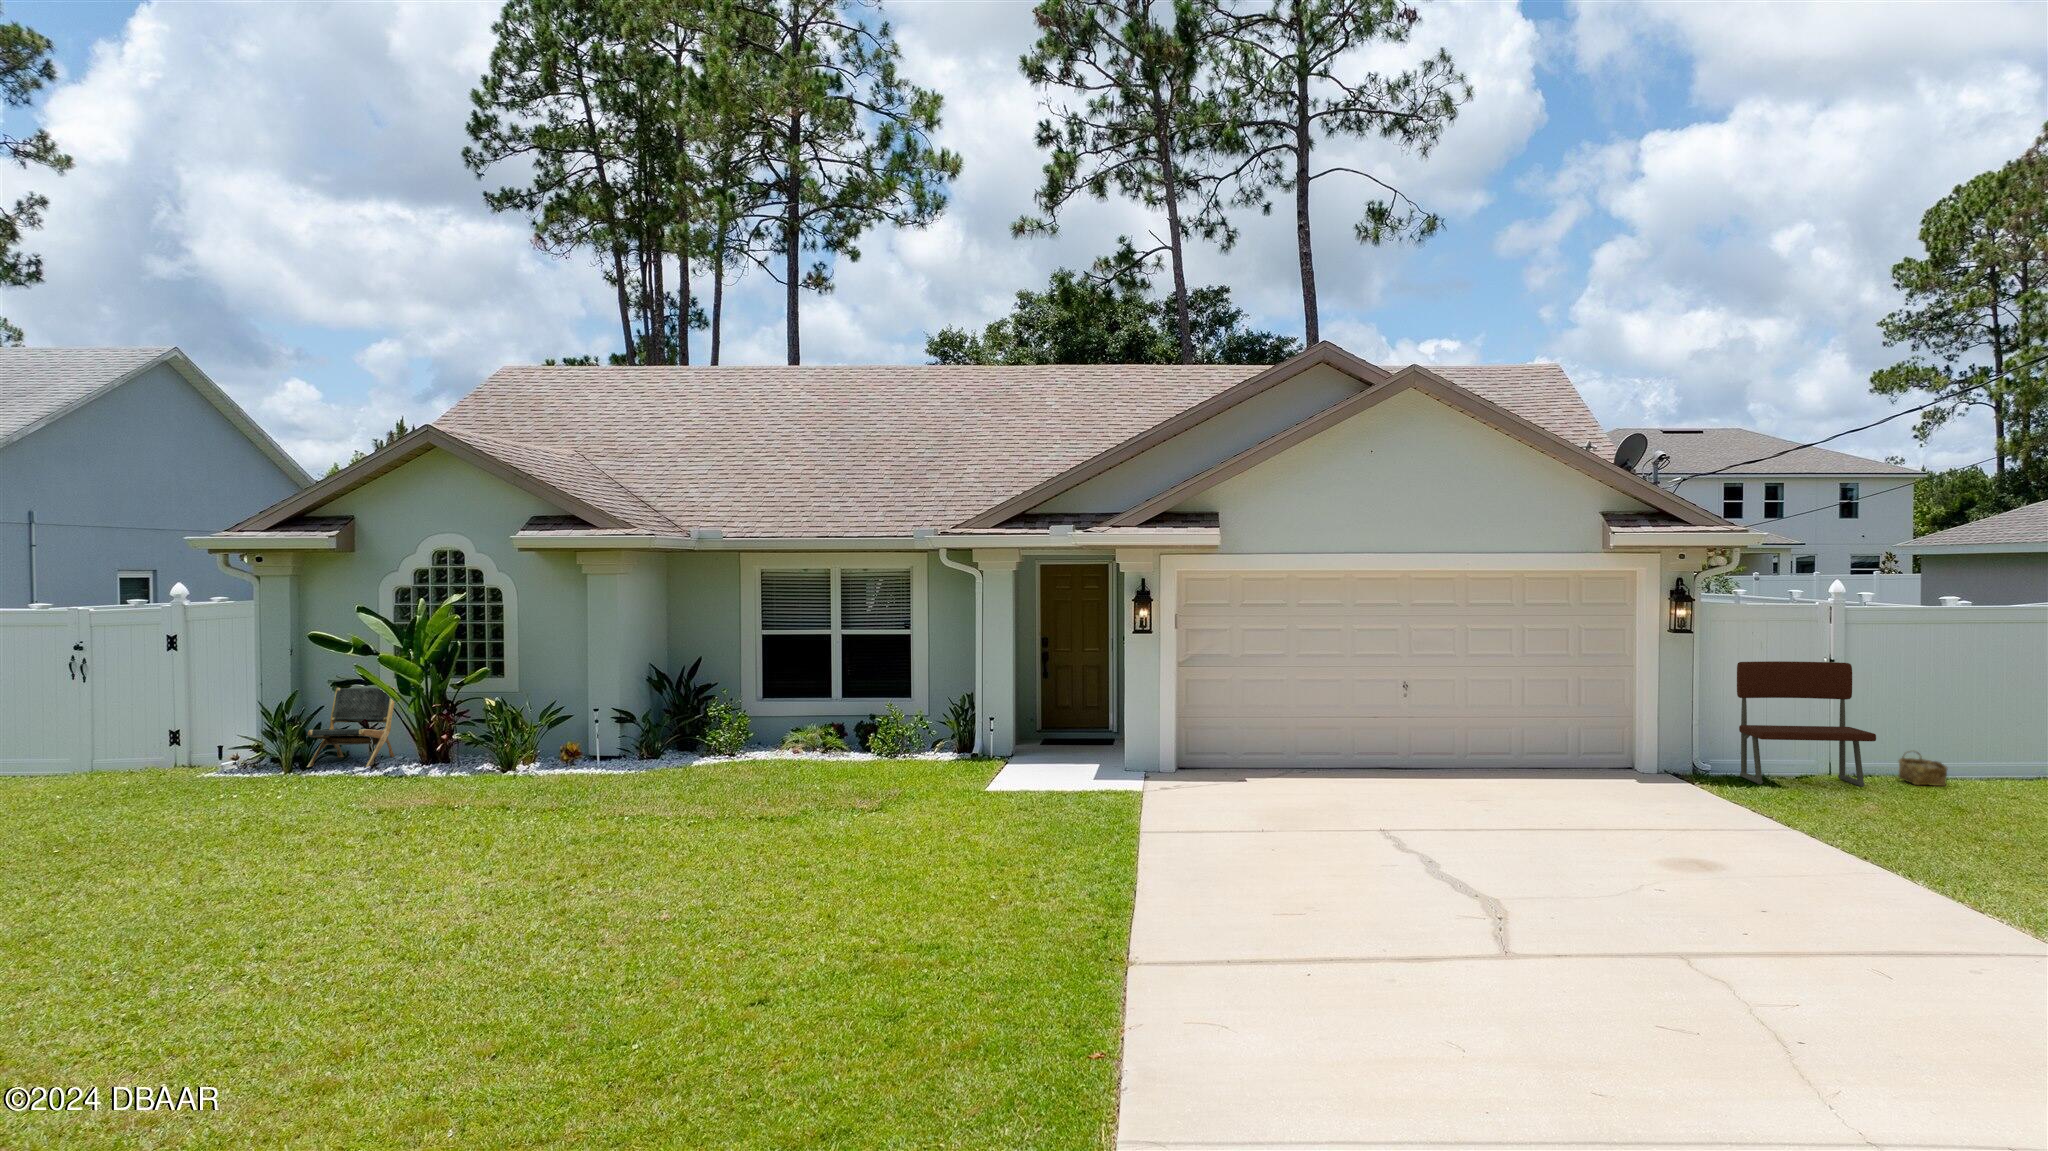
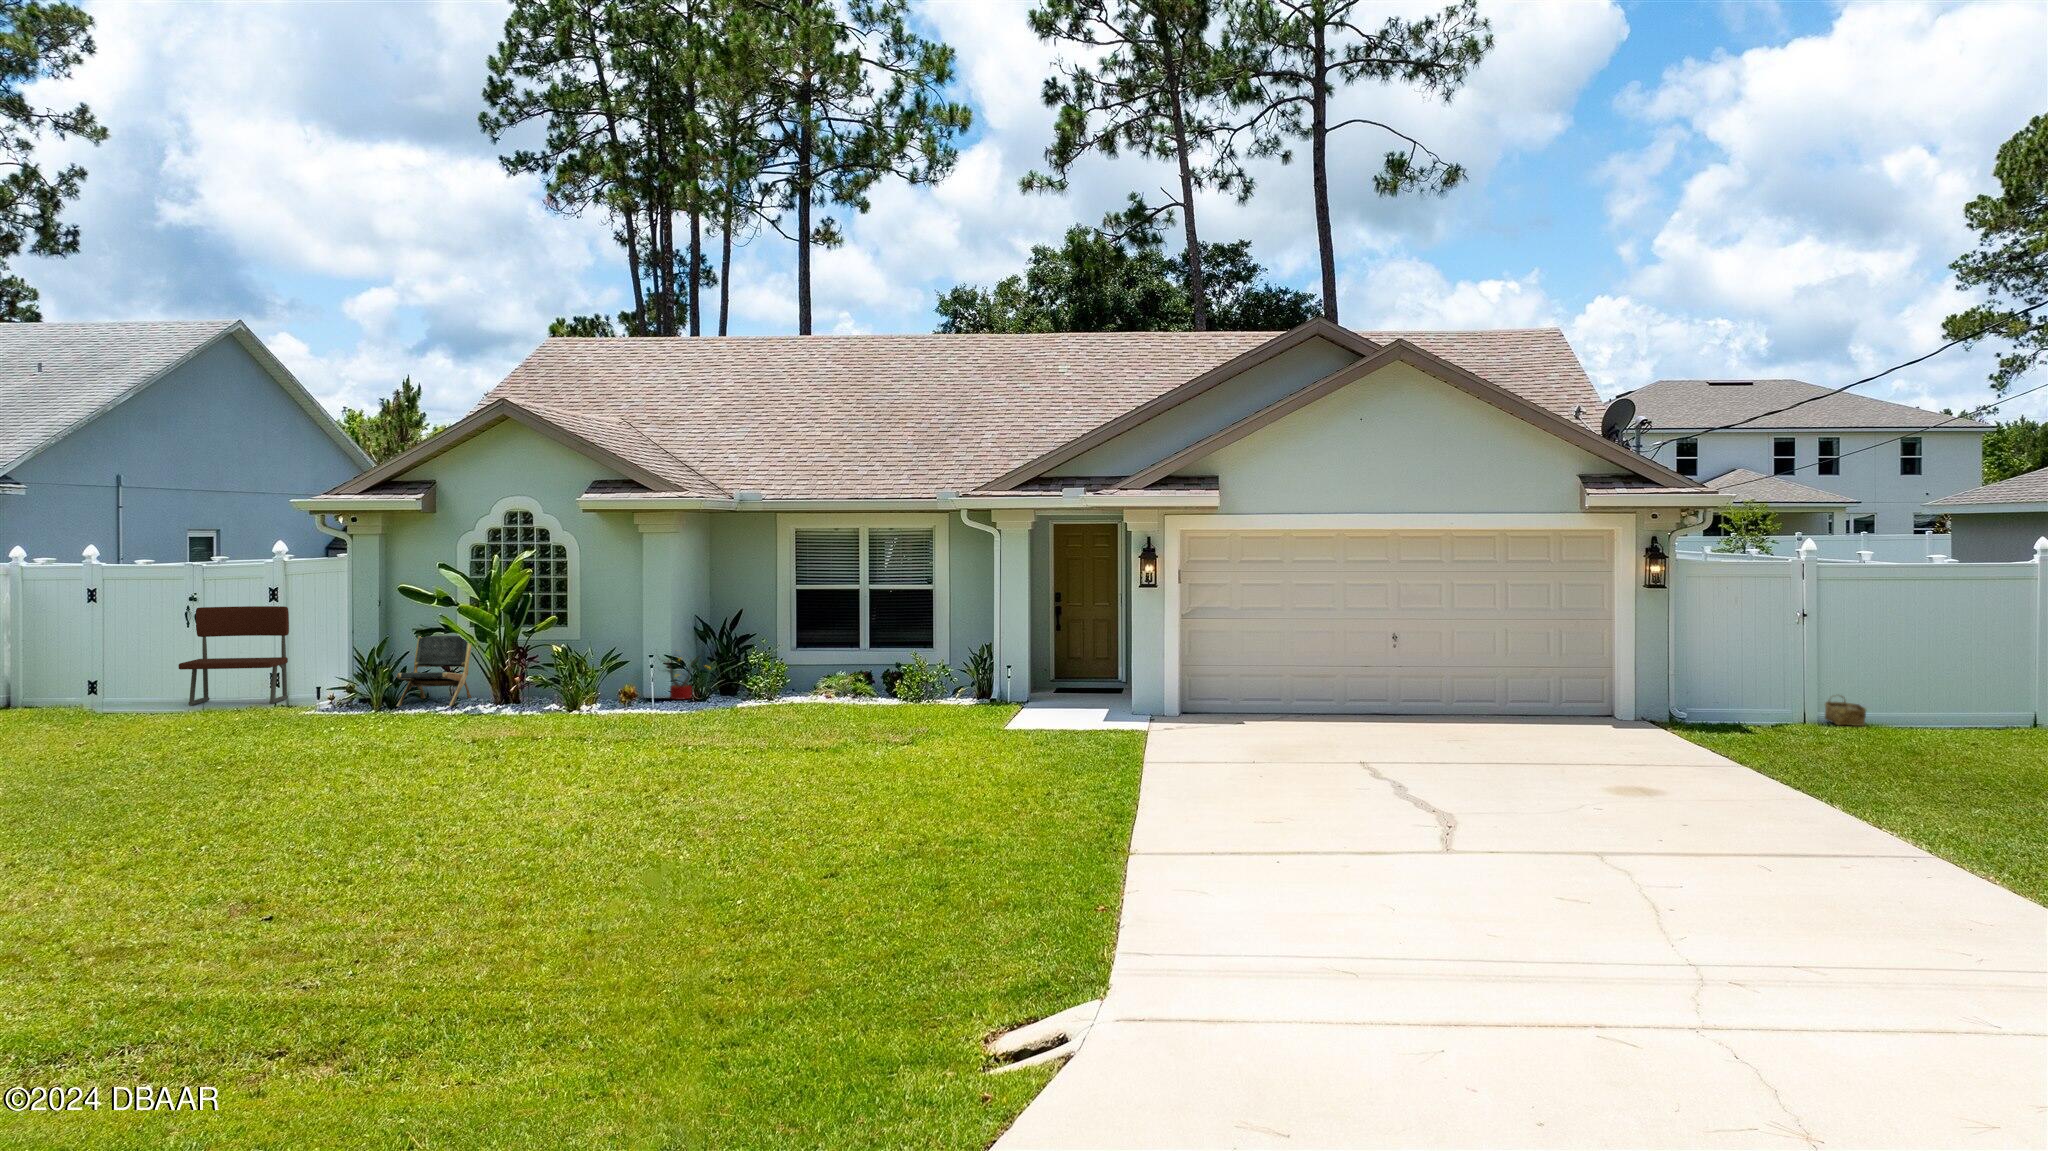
bench: present [1737,661,1876,786] -> present [179,606,289,706]
decorative plant: none [594,700,661,758] -> present [667,656,710,699]

